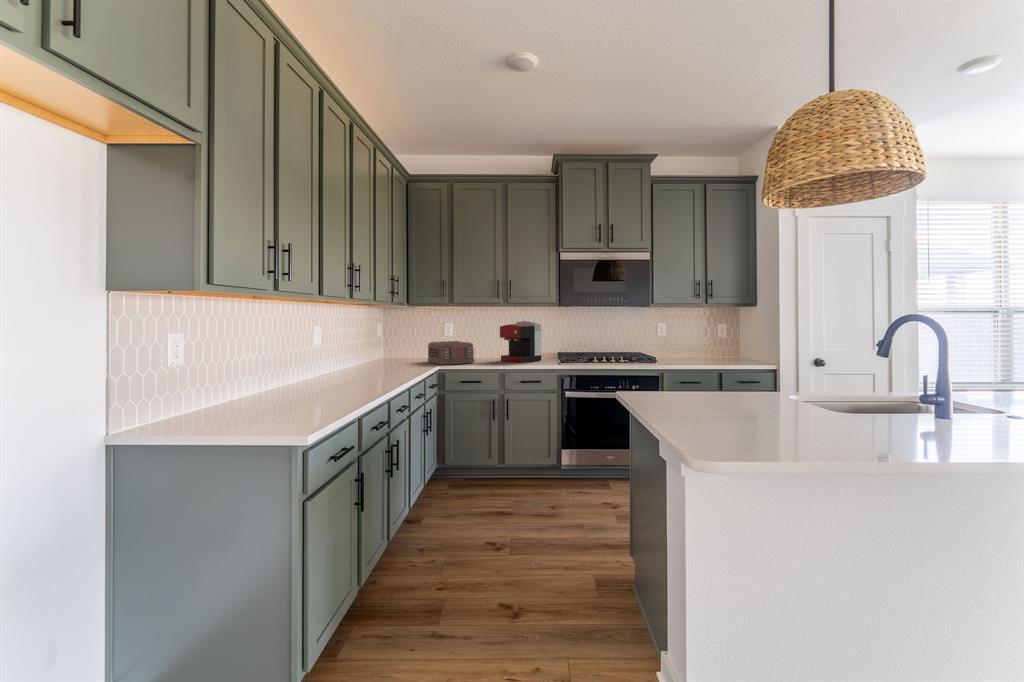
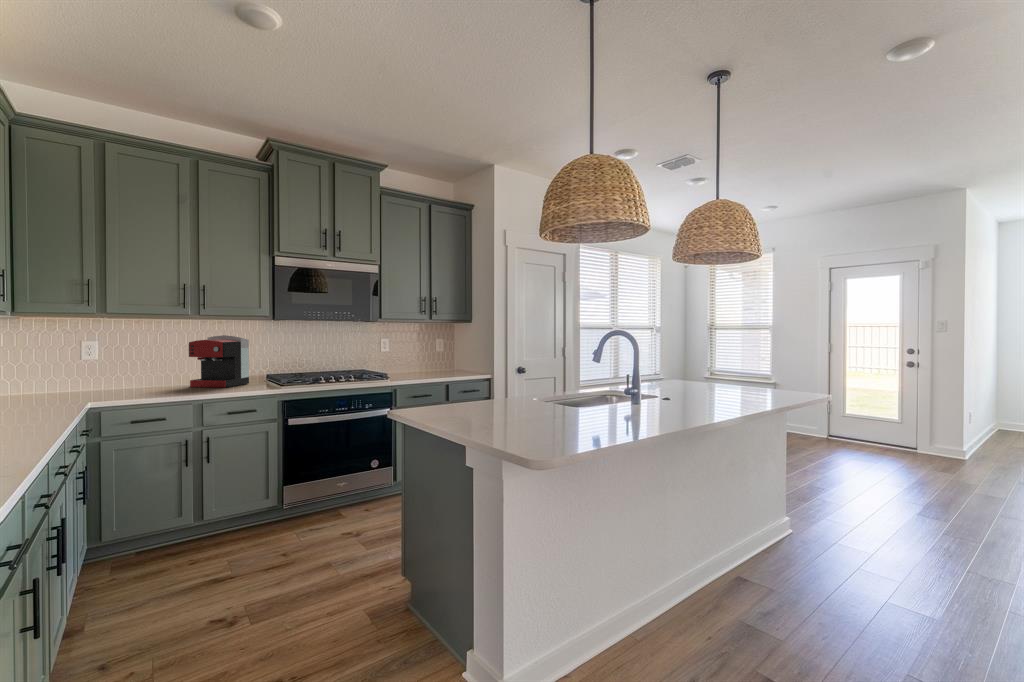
toaster: present [428,341,474,365] -> none [62,363,152,398]

